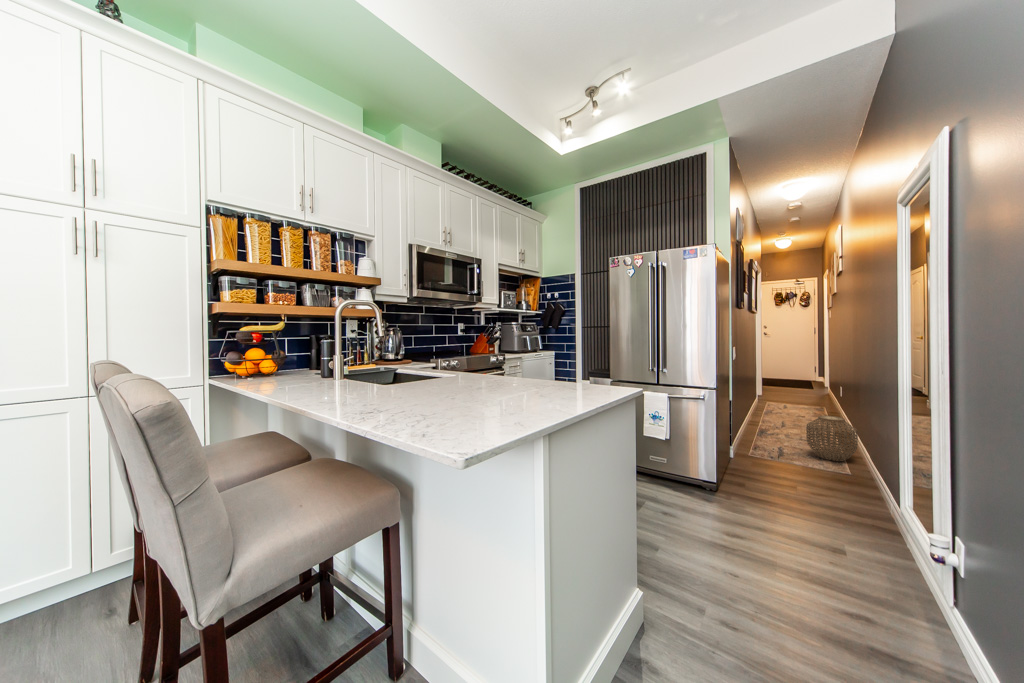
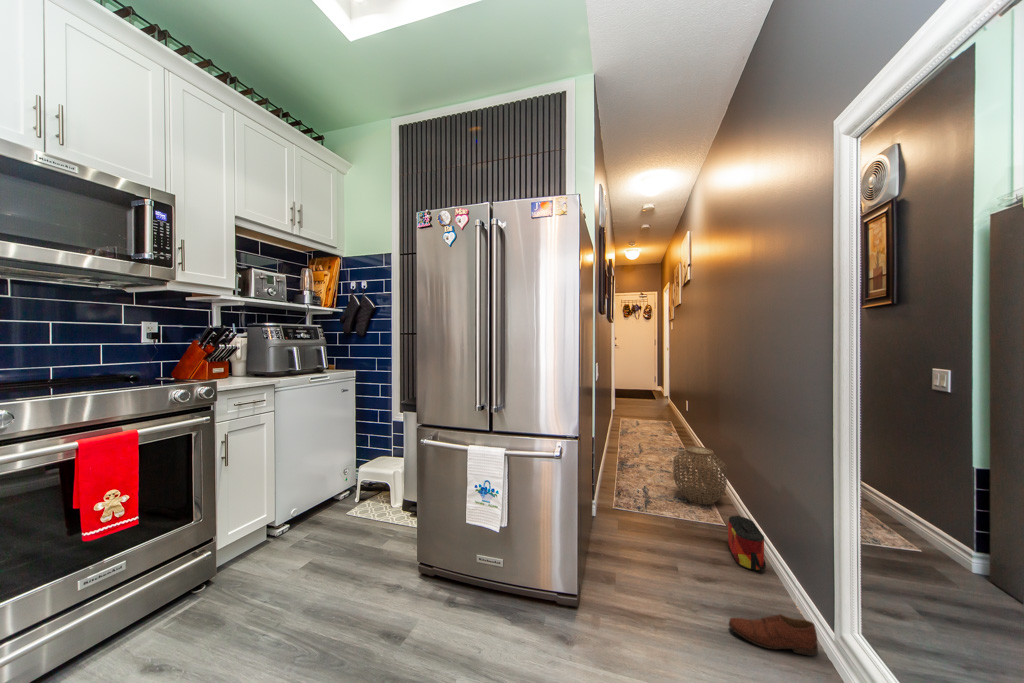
bag: none [845,460,872,494] -> present [728,516,766,571]
shoe: none [823,502,887,525] -> present [729,614,818,656]

